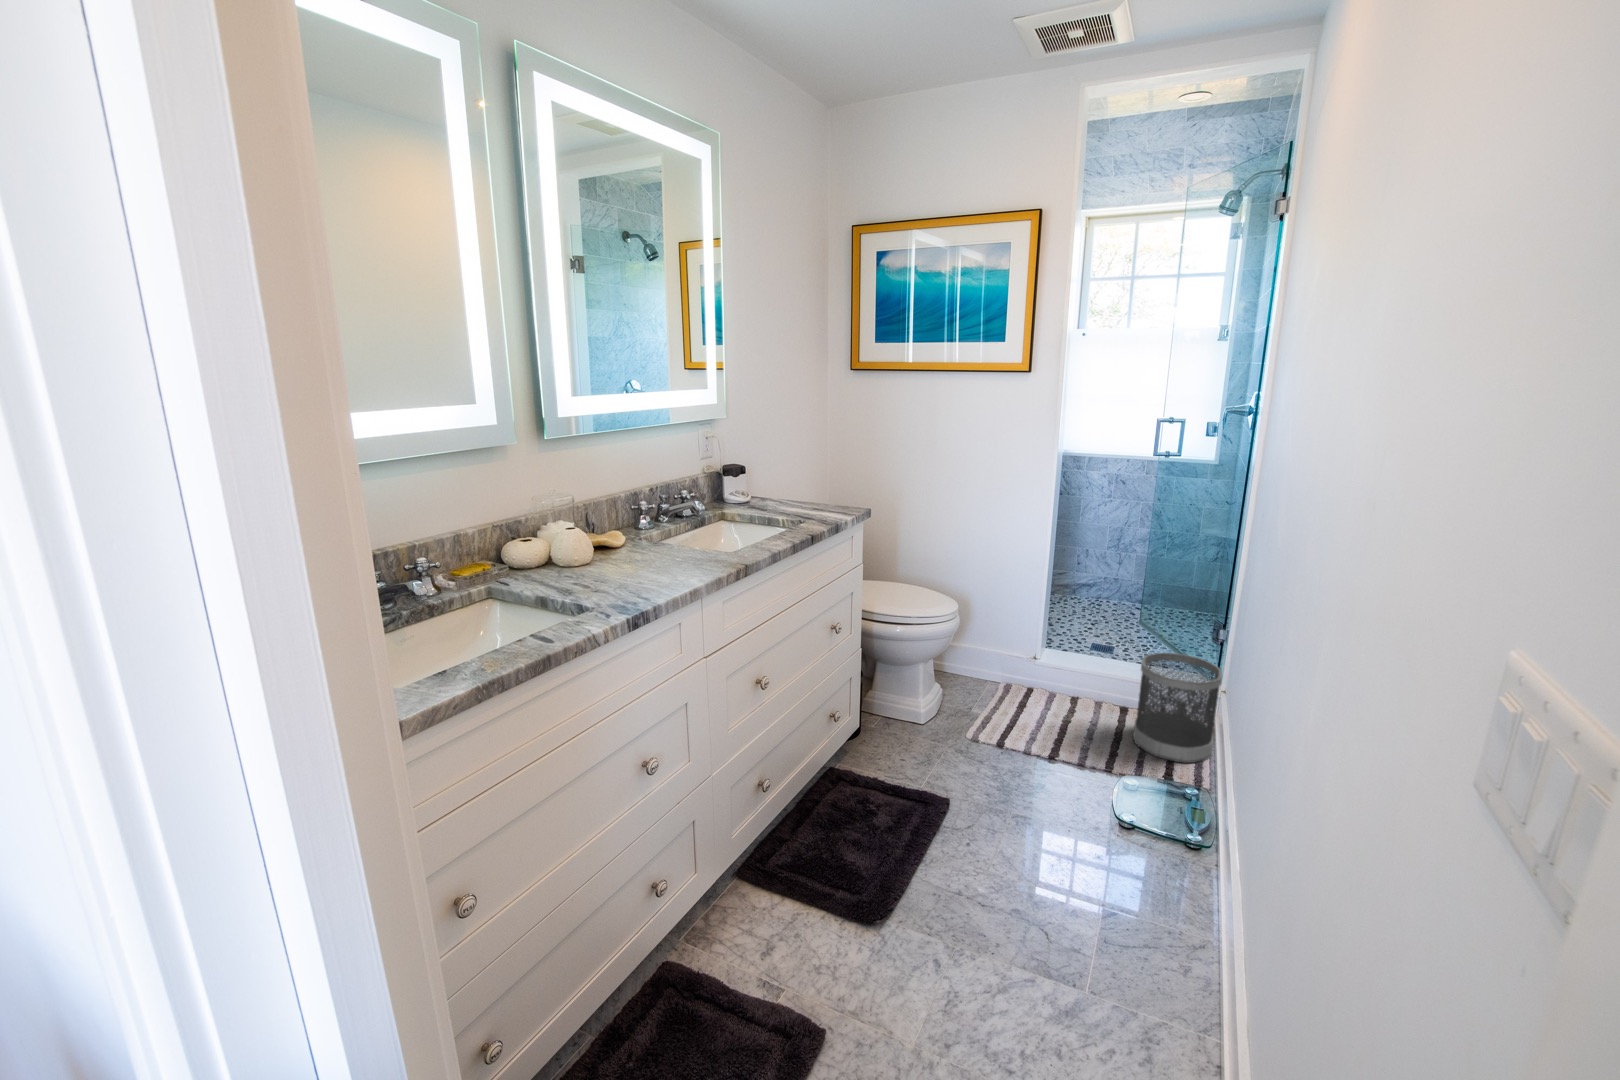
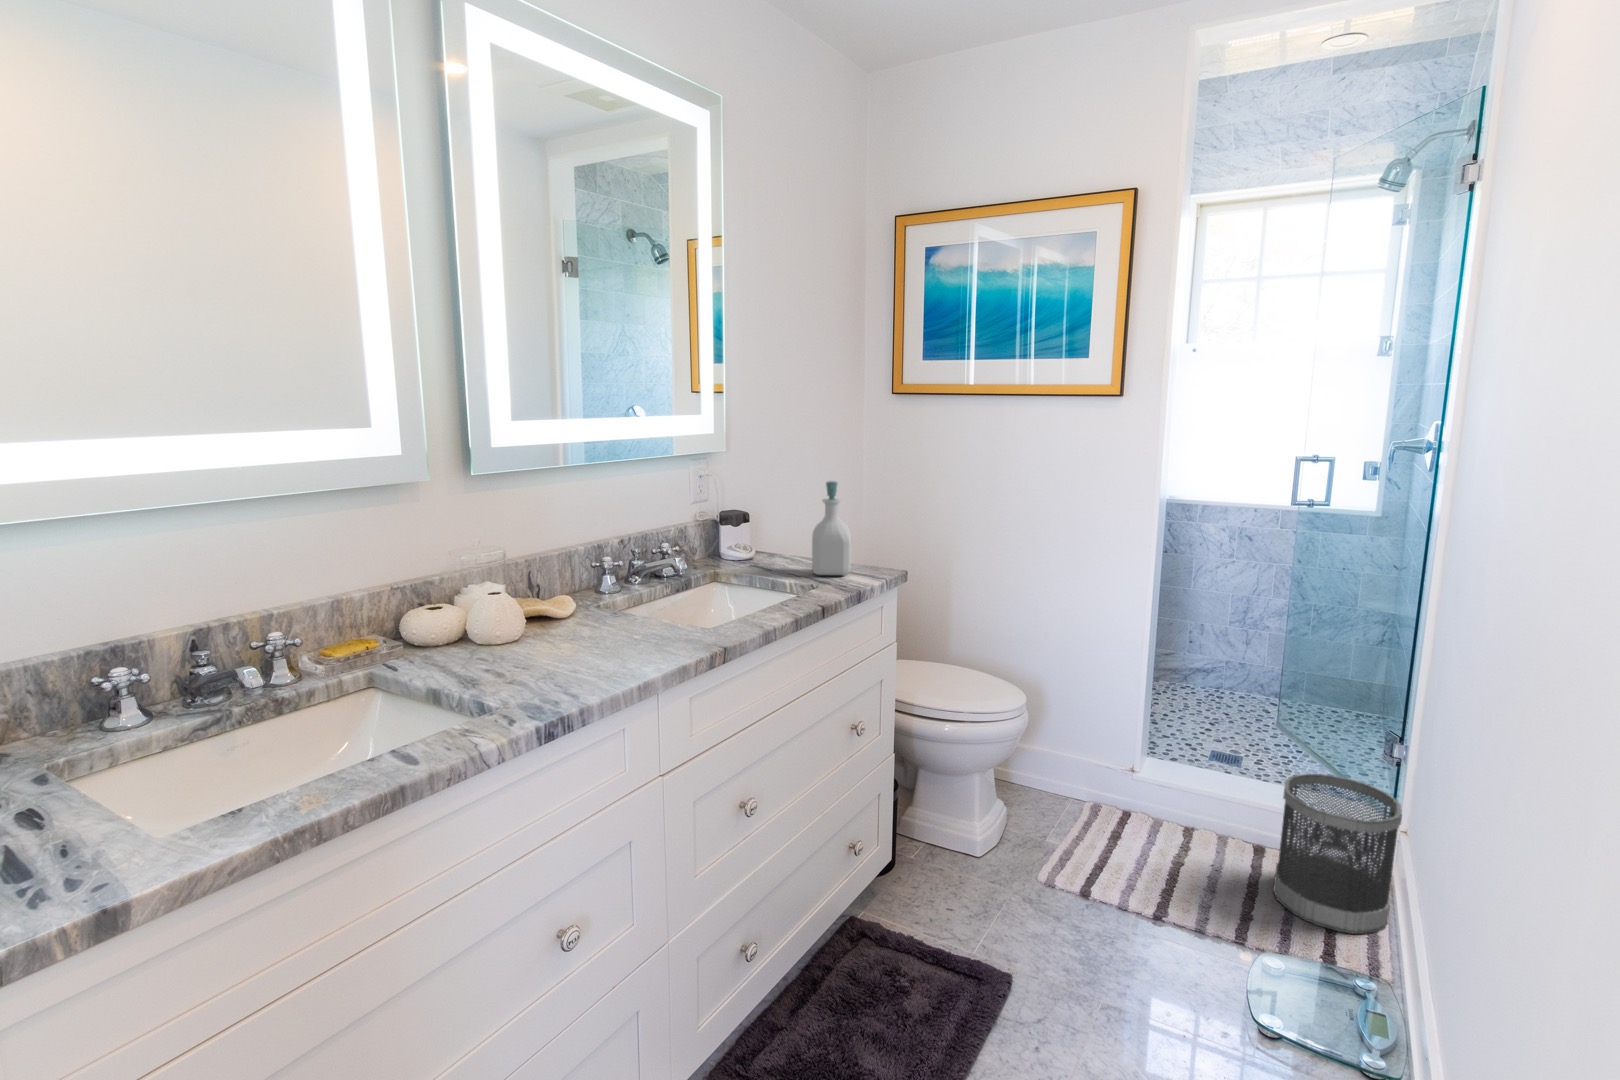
soap bottle: none [795,442,826,514] -> present [812,481,851,575]

